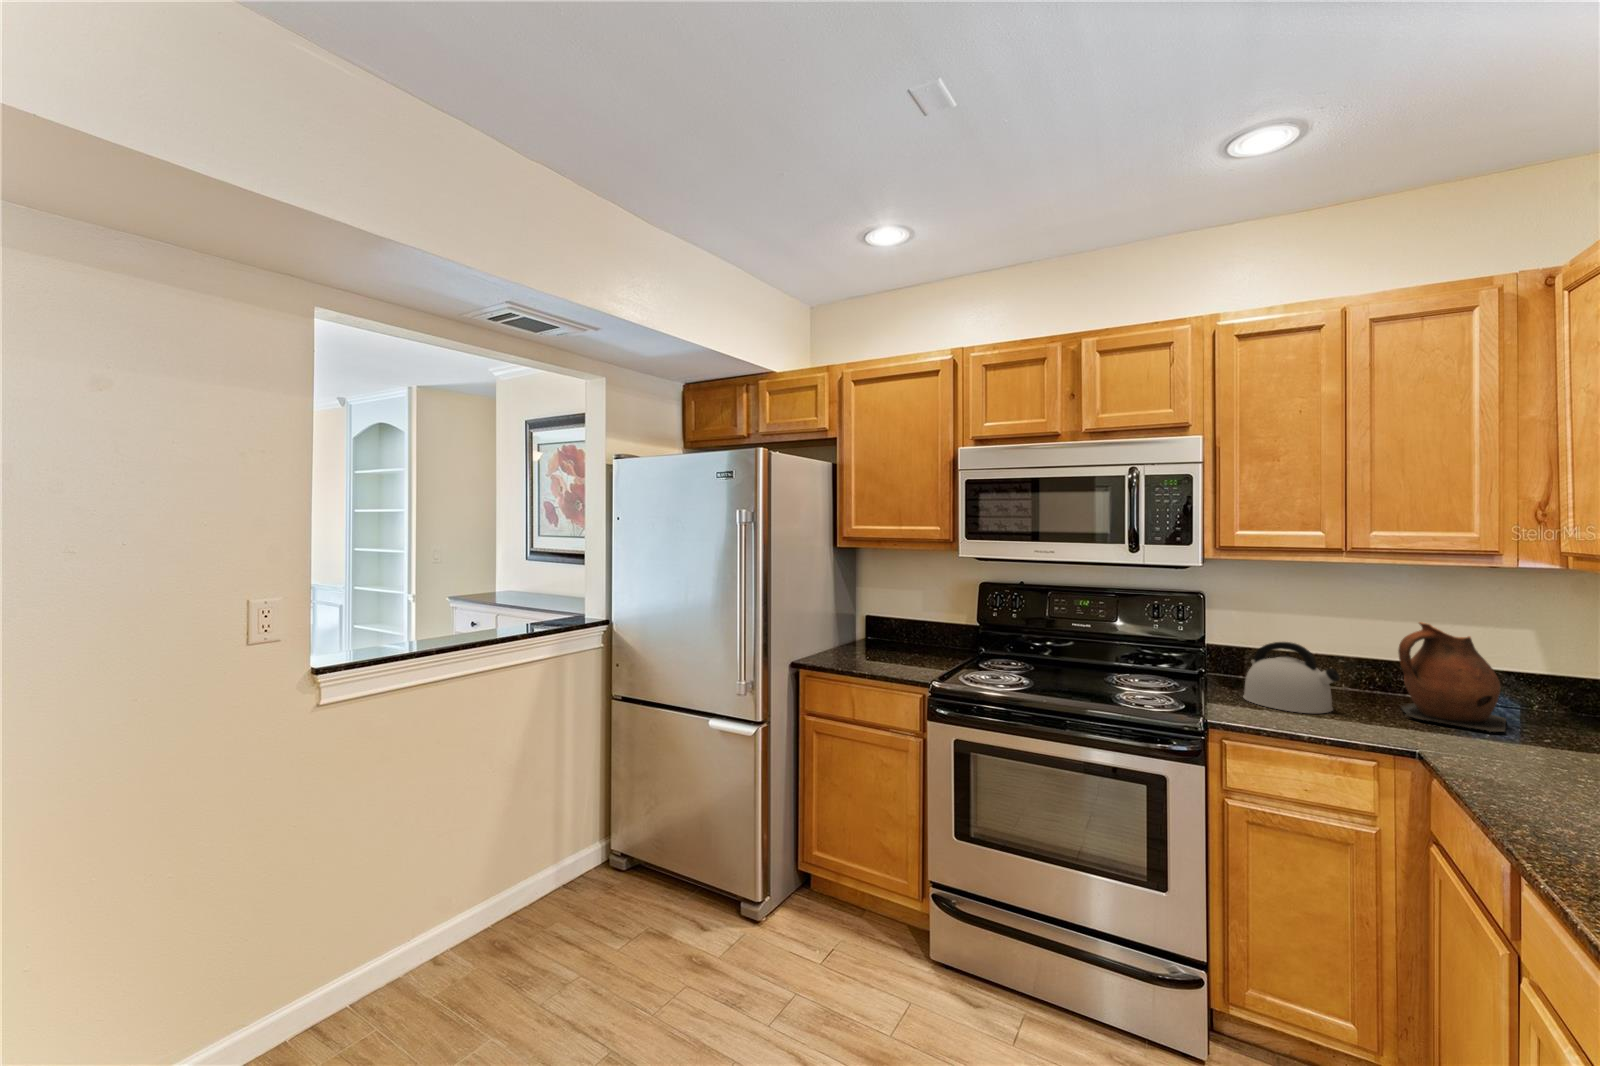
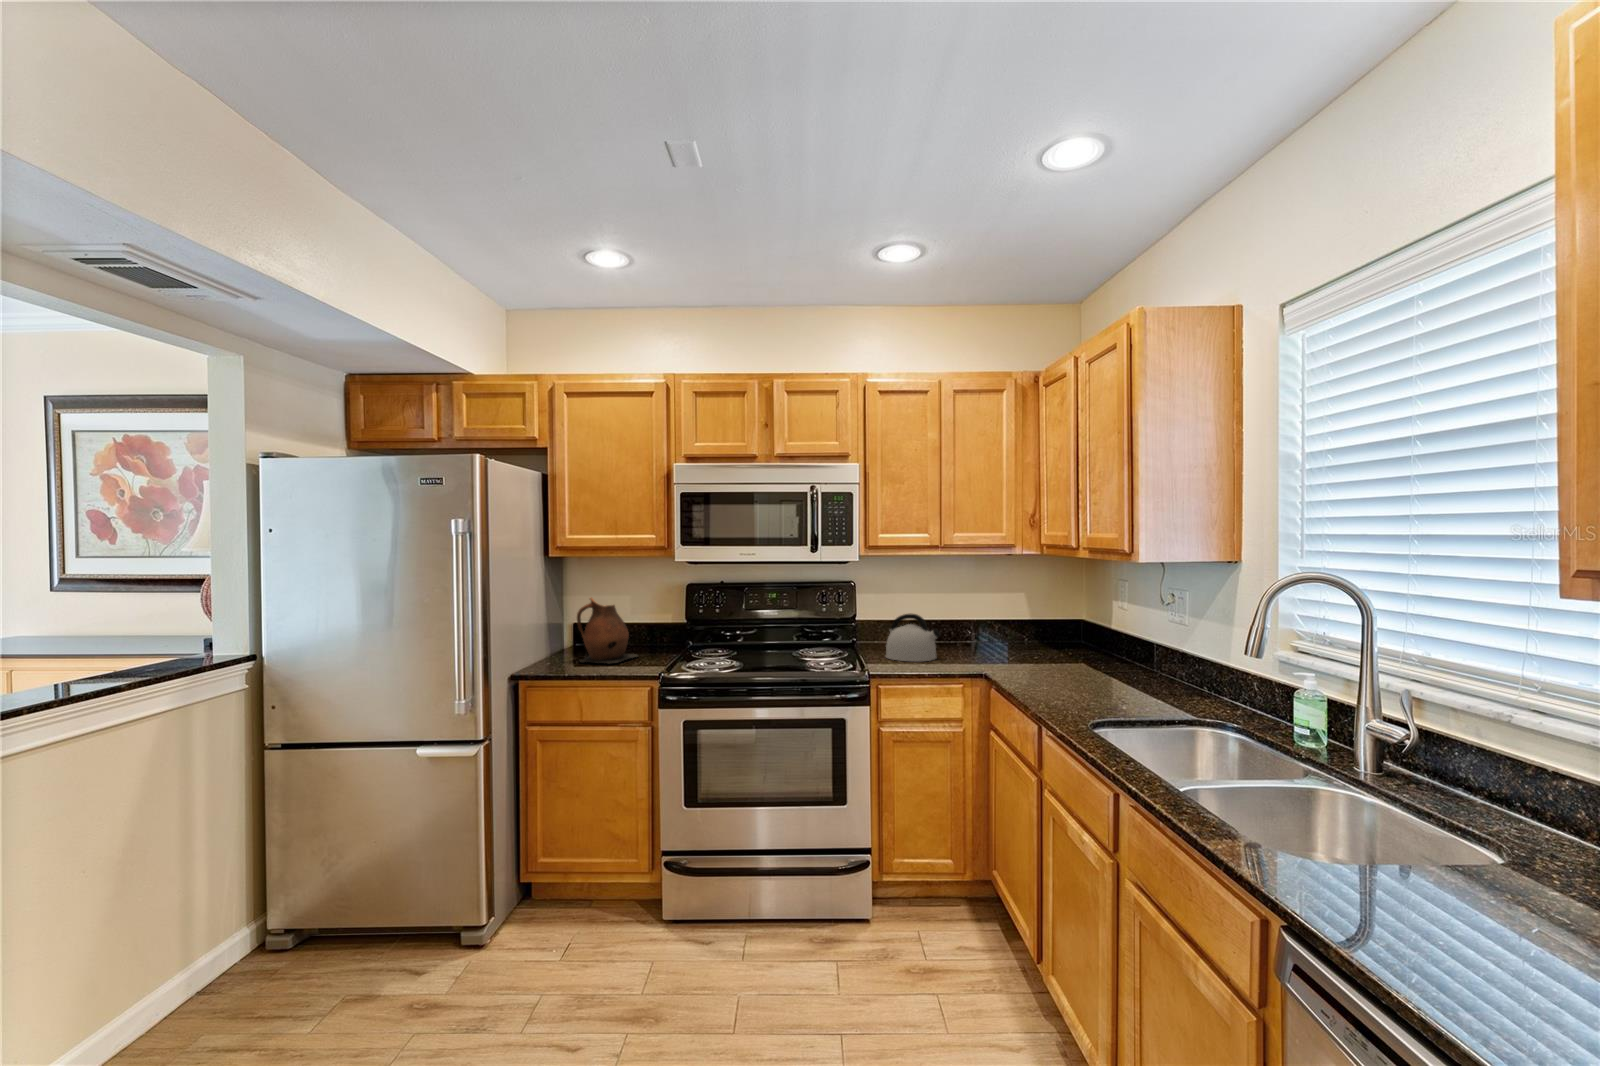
ceramic pitcher: present [1398,622,1506,733] -> present [577,598,637,664]

